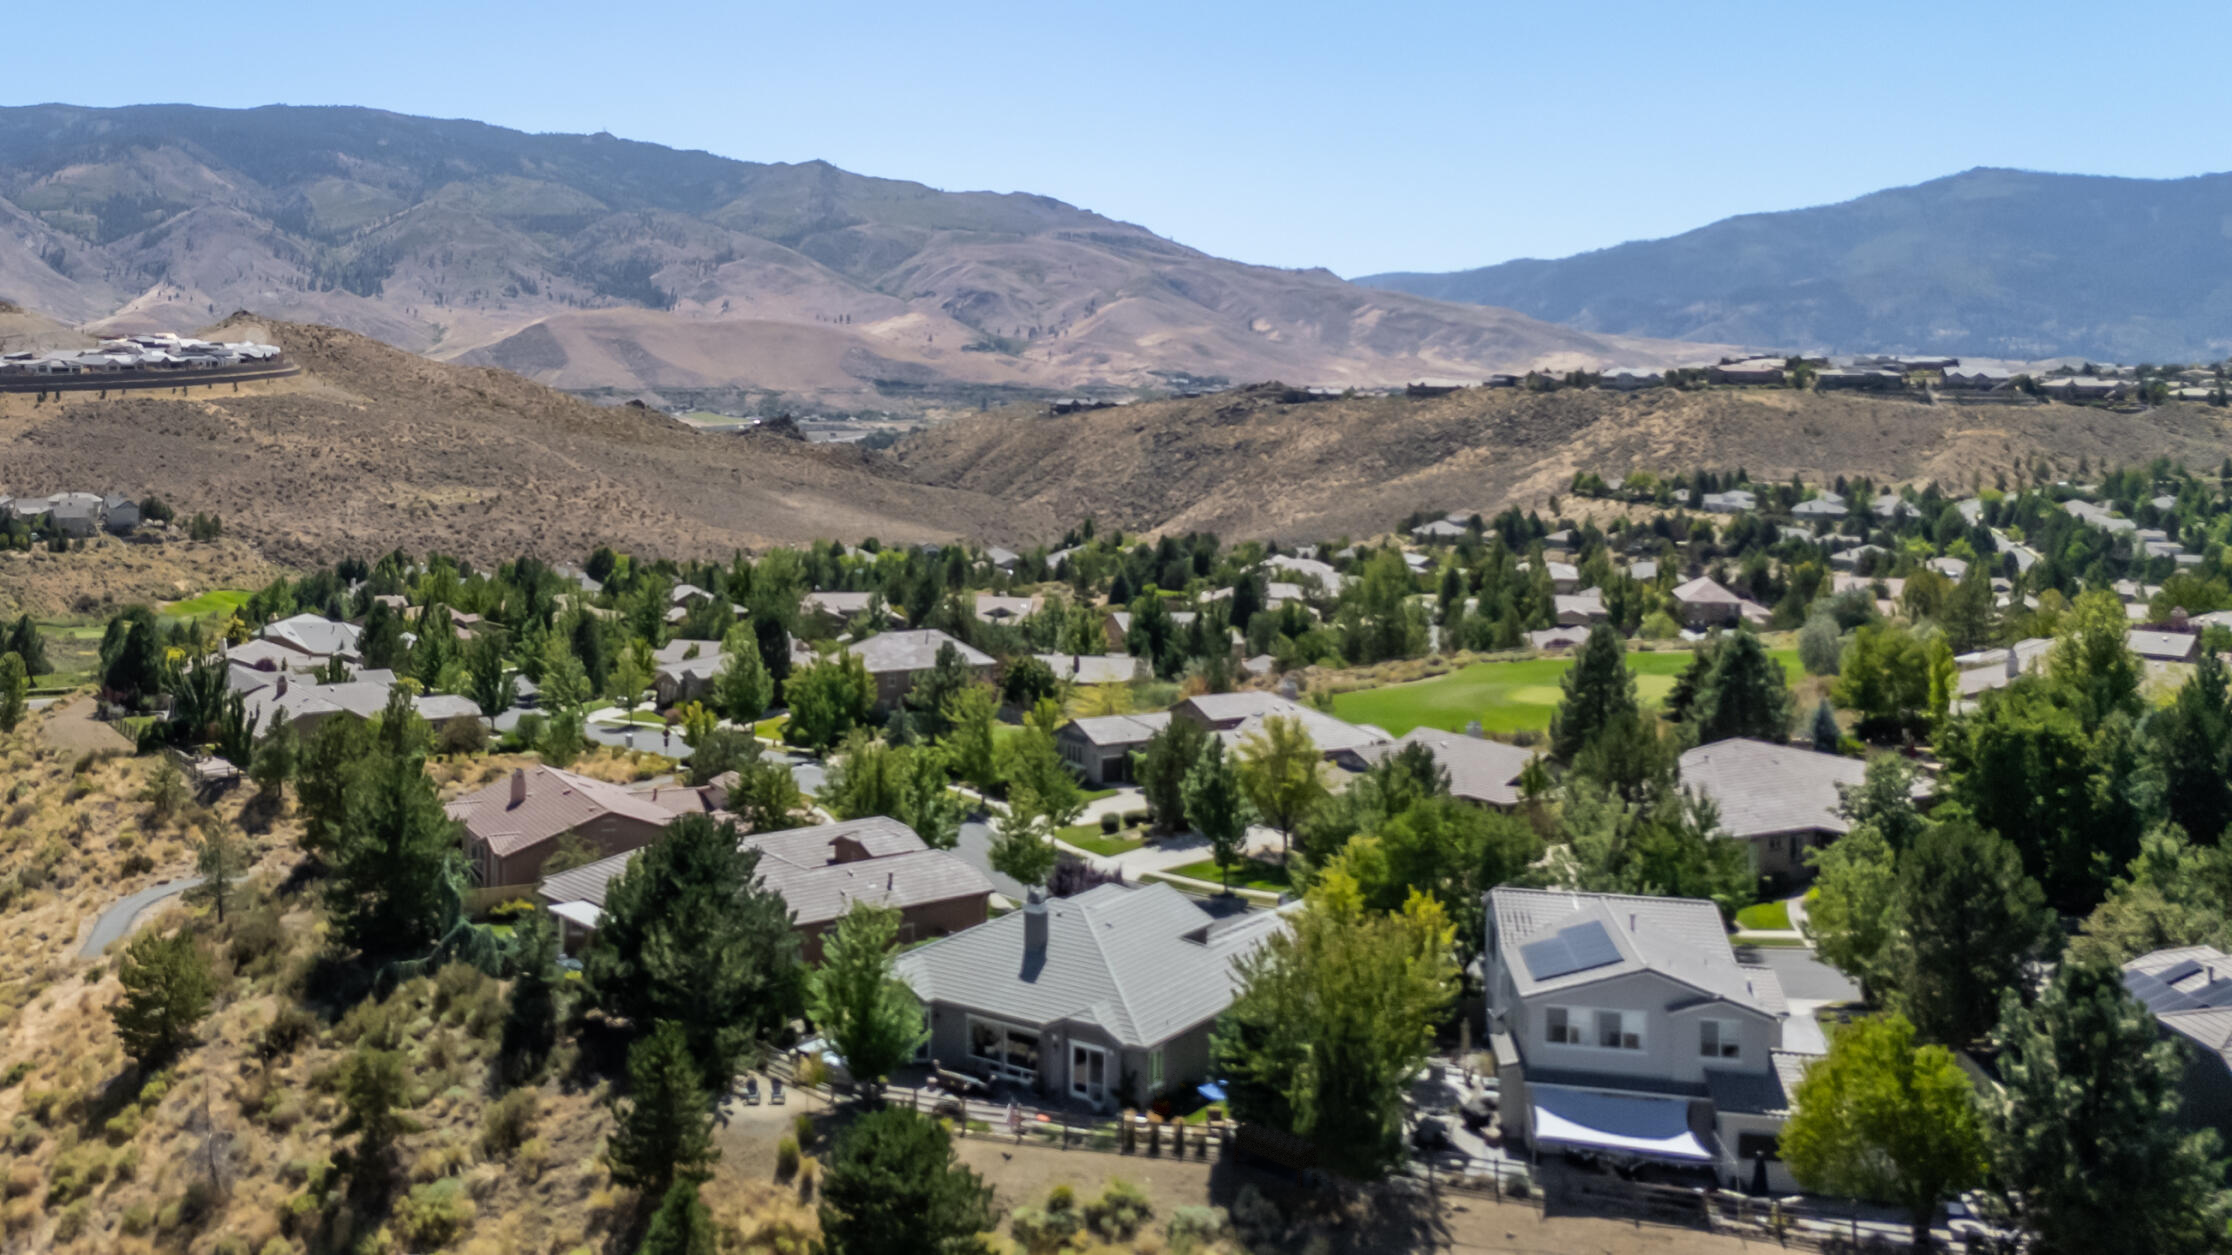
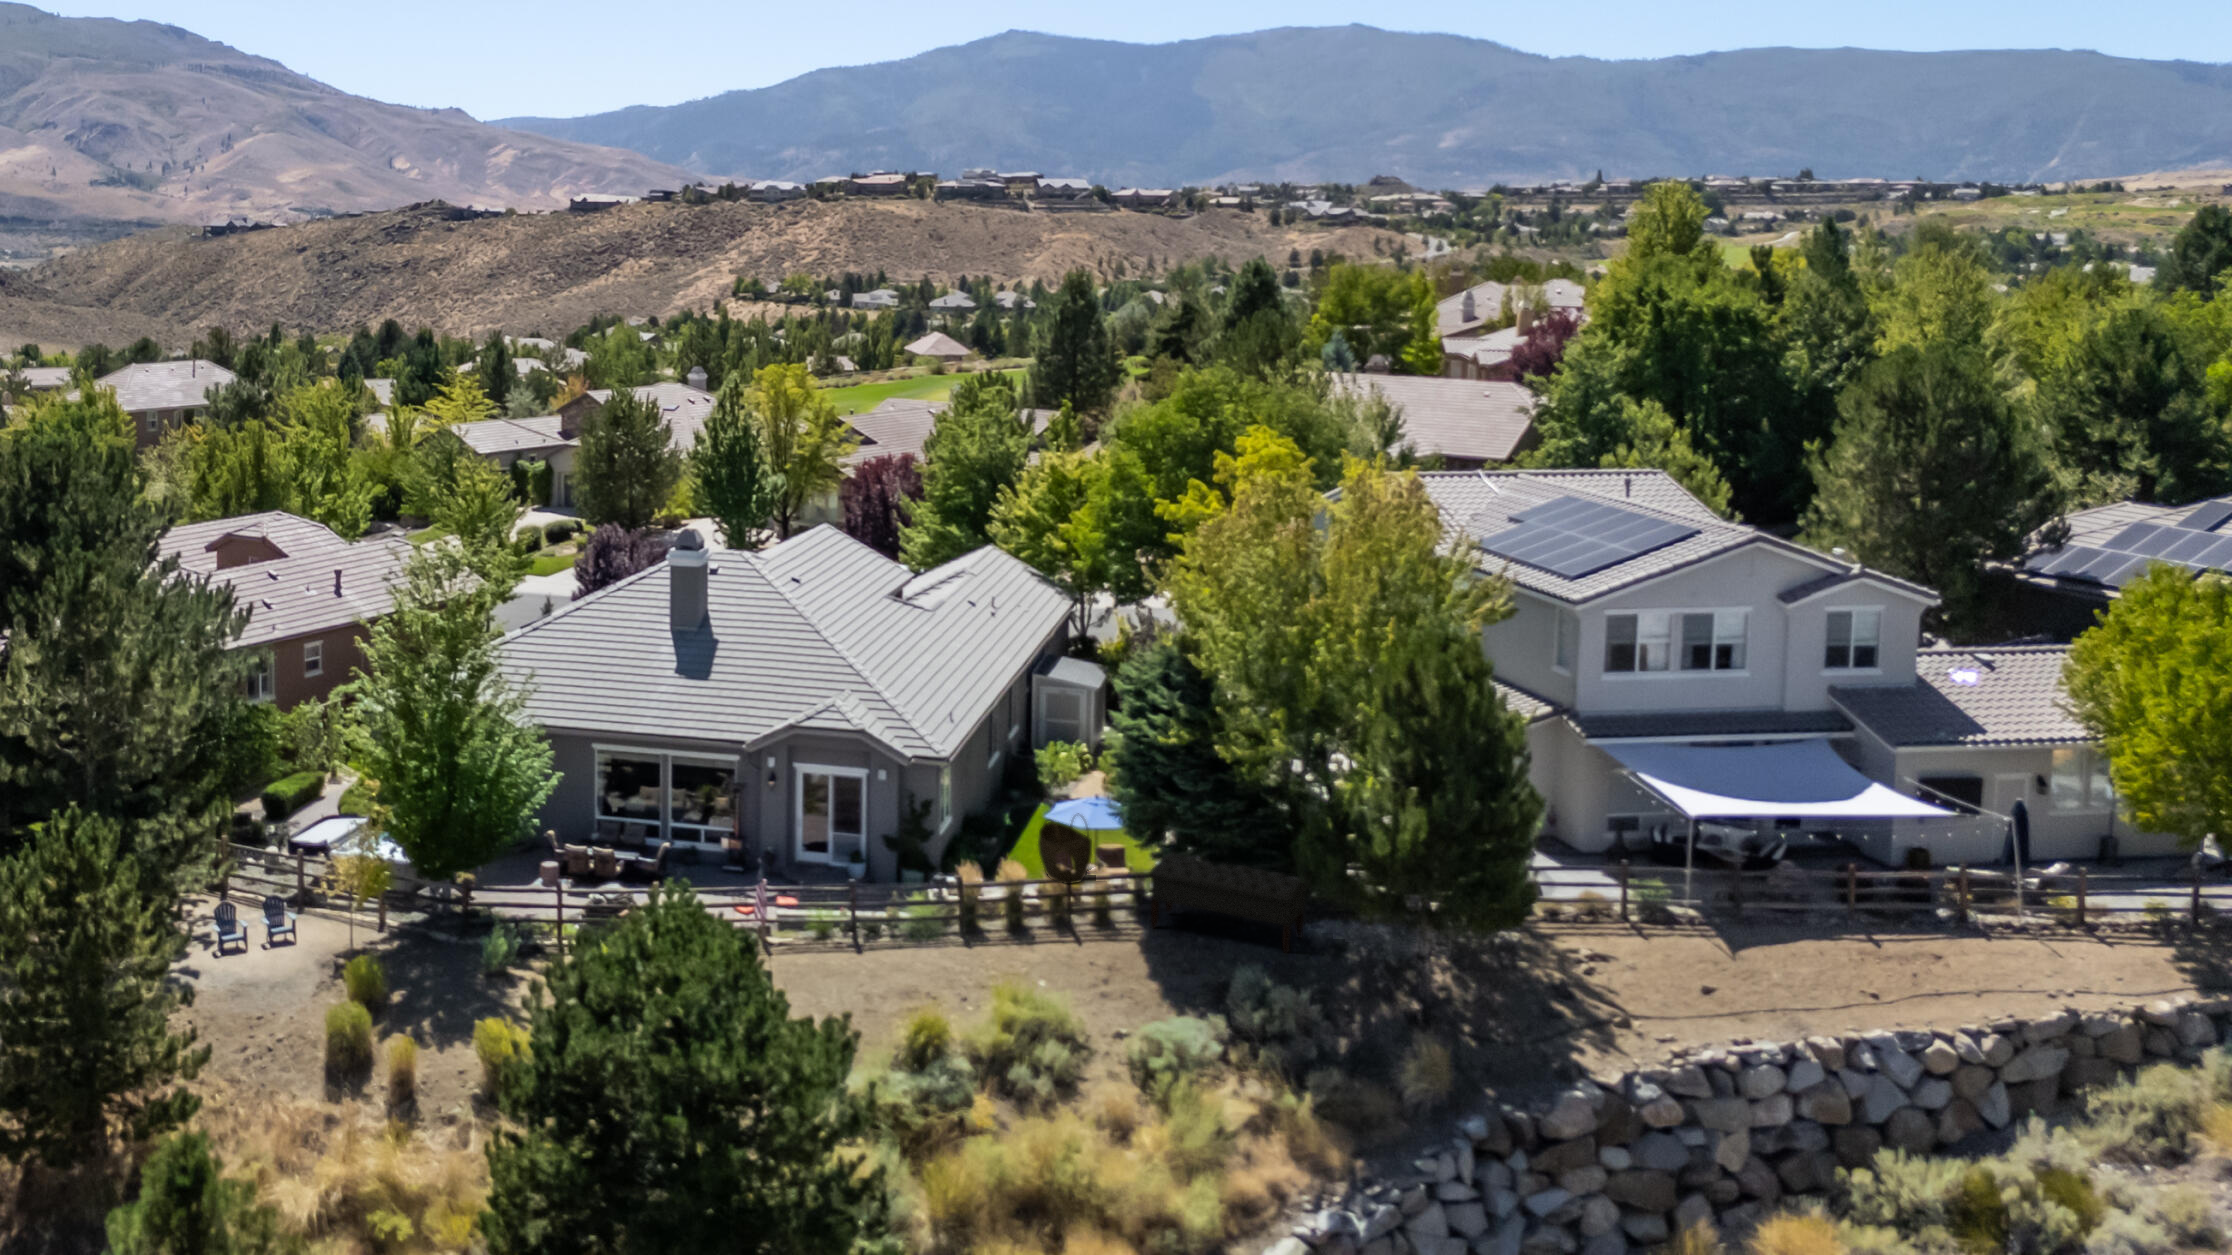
decorative plant: present [1142,1076,1170,1115] -> none [928,787,1011,871]
woven basket: none [1195,1090,1224,1130] -> present [1038,813,1092,884]

